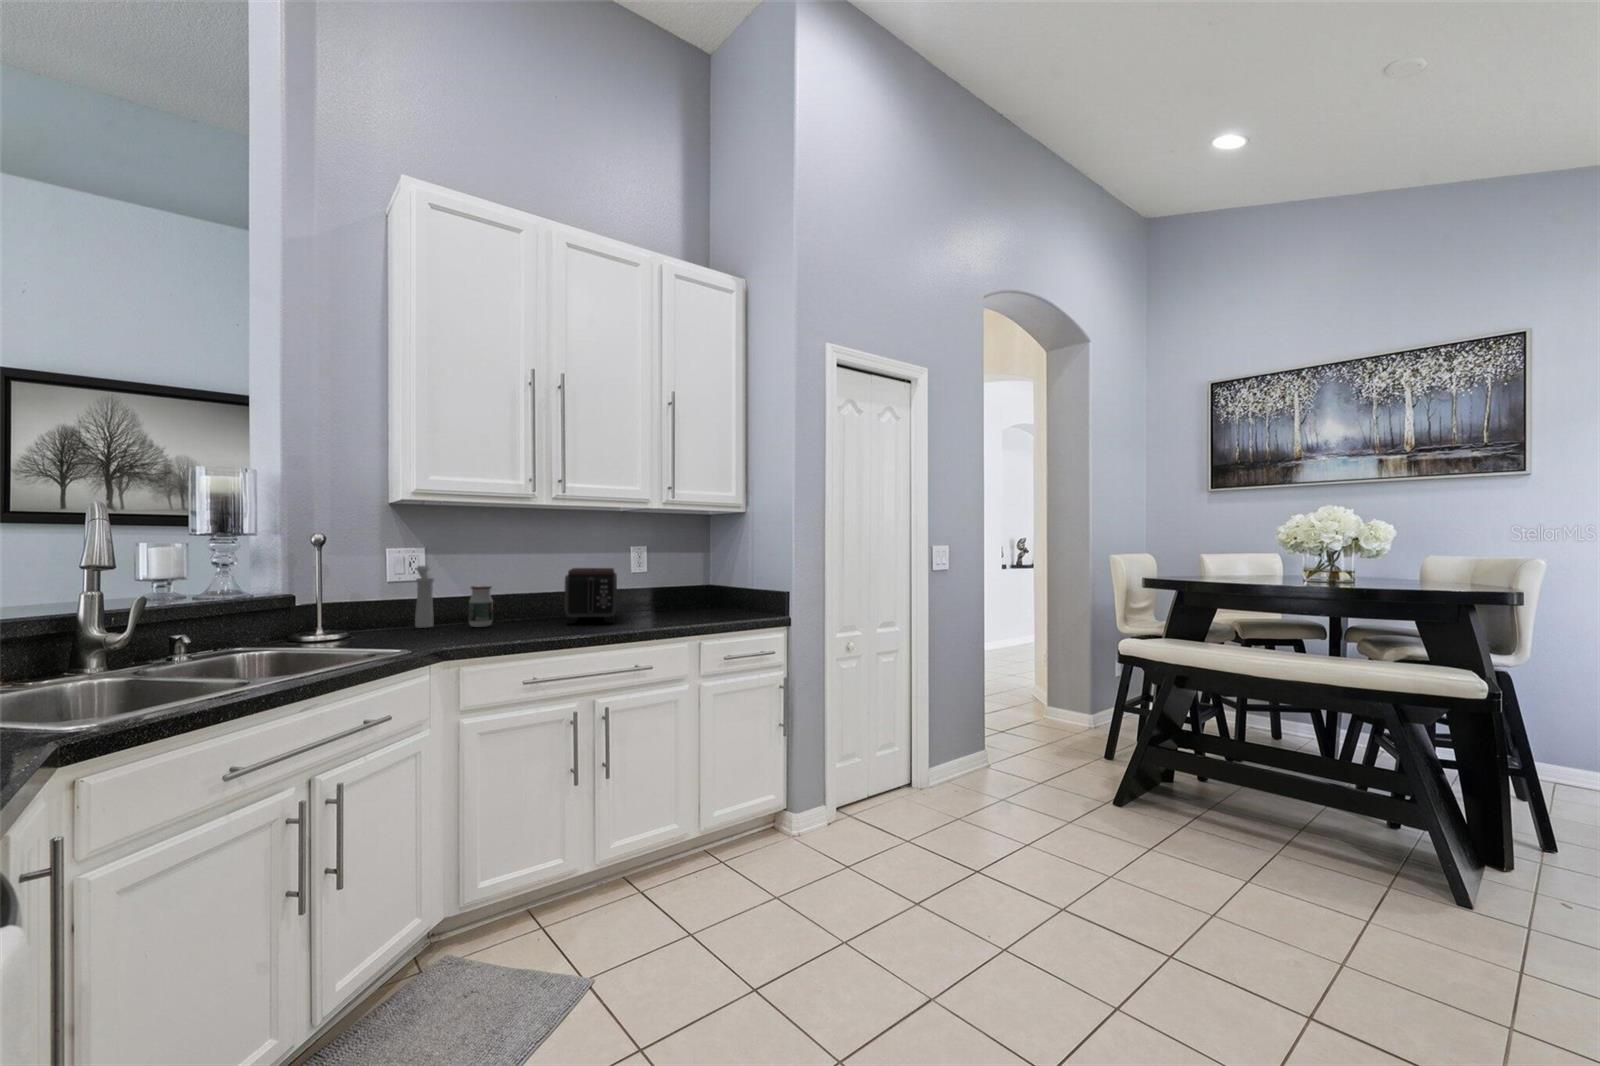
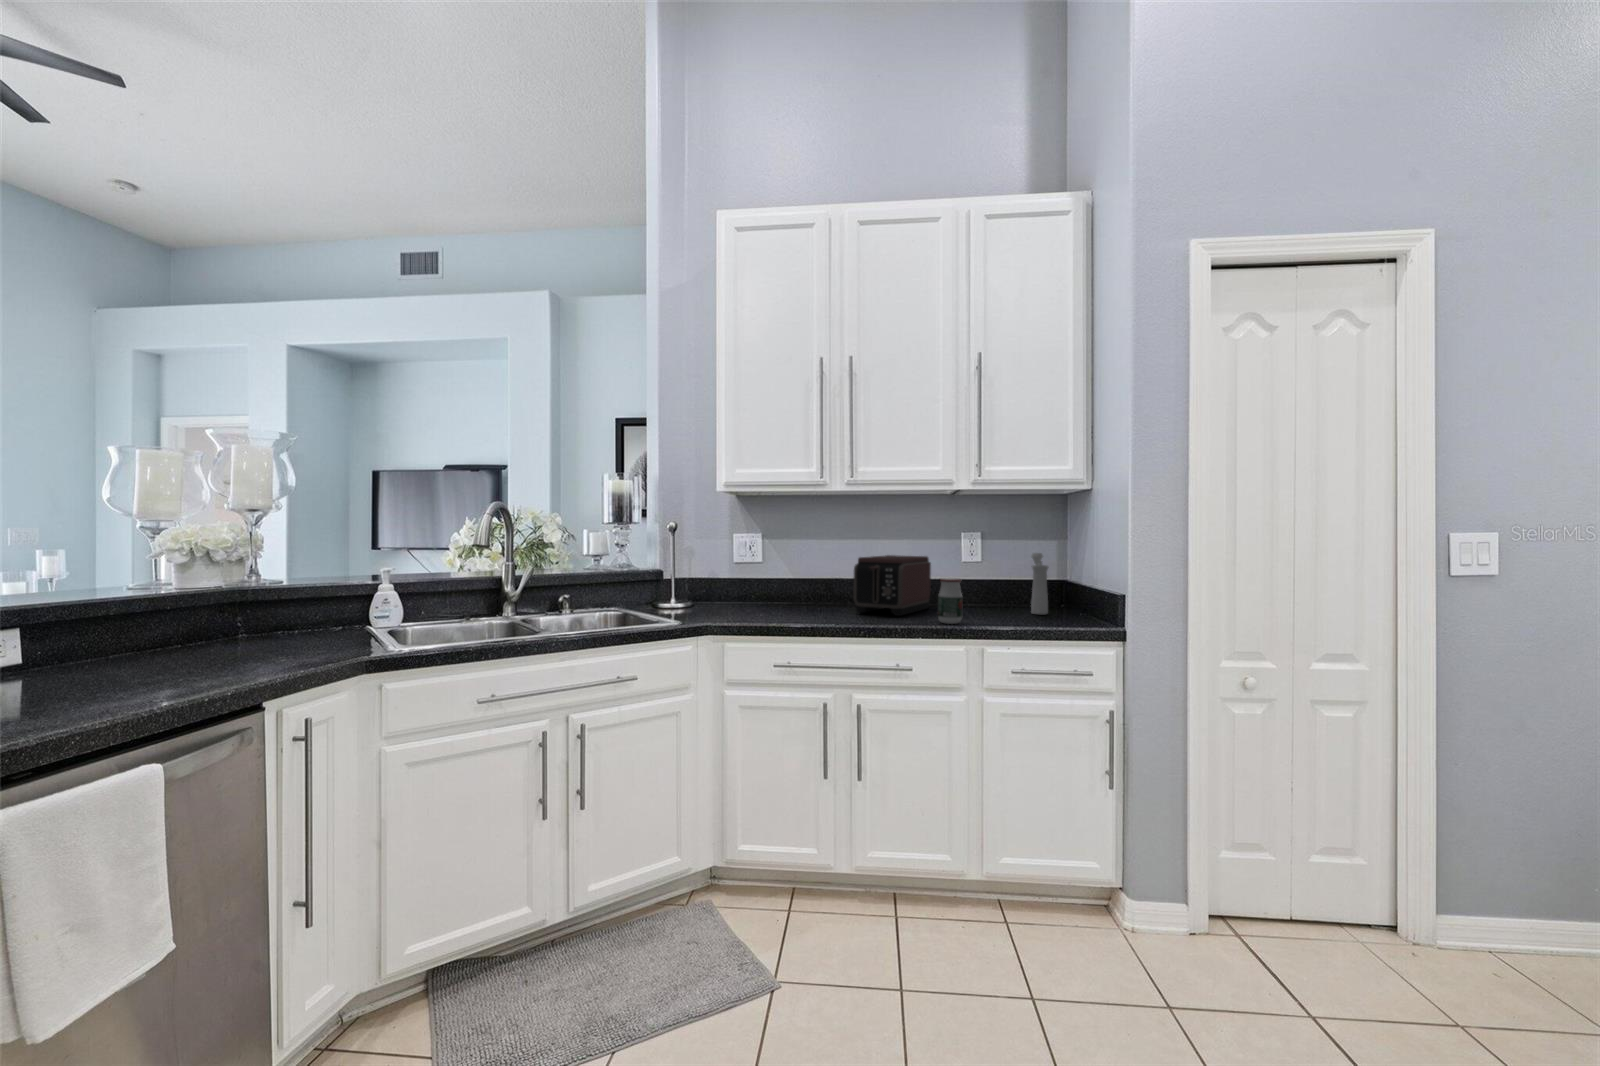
pepper mill: present [415,566,434,628] -> present [1031,553,1049,615]
jar: present [469,585,493,627] -> present [938,578,962,624]

